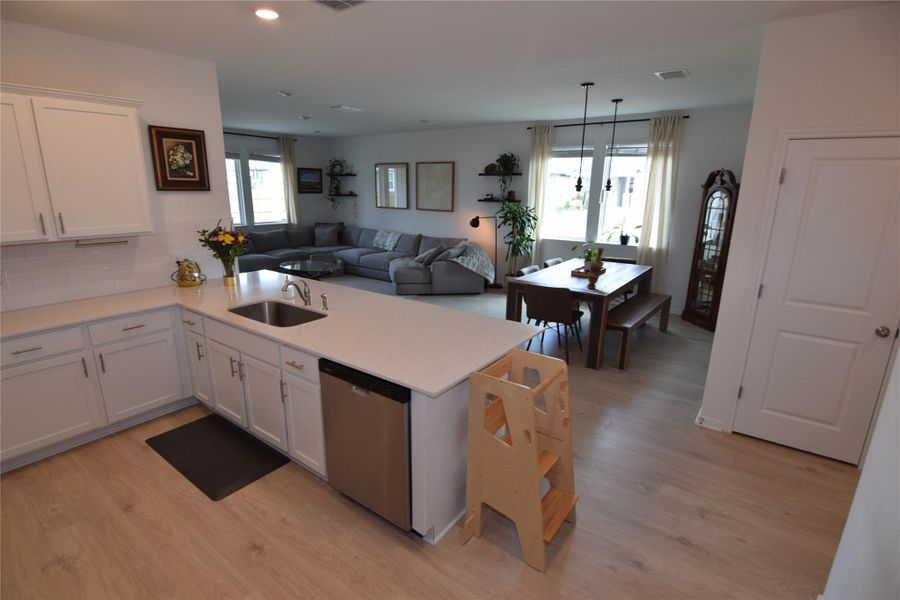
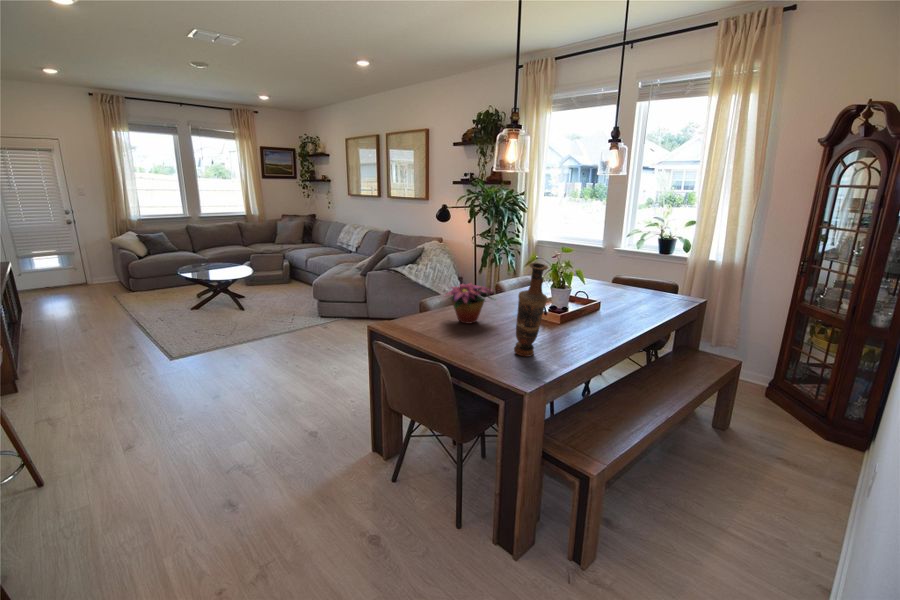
flower arrangement: none [537,259,567,280] -> present [446,283,492,324]

